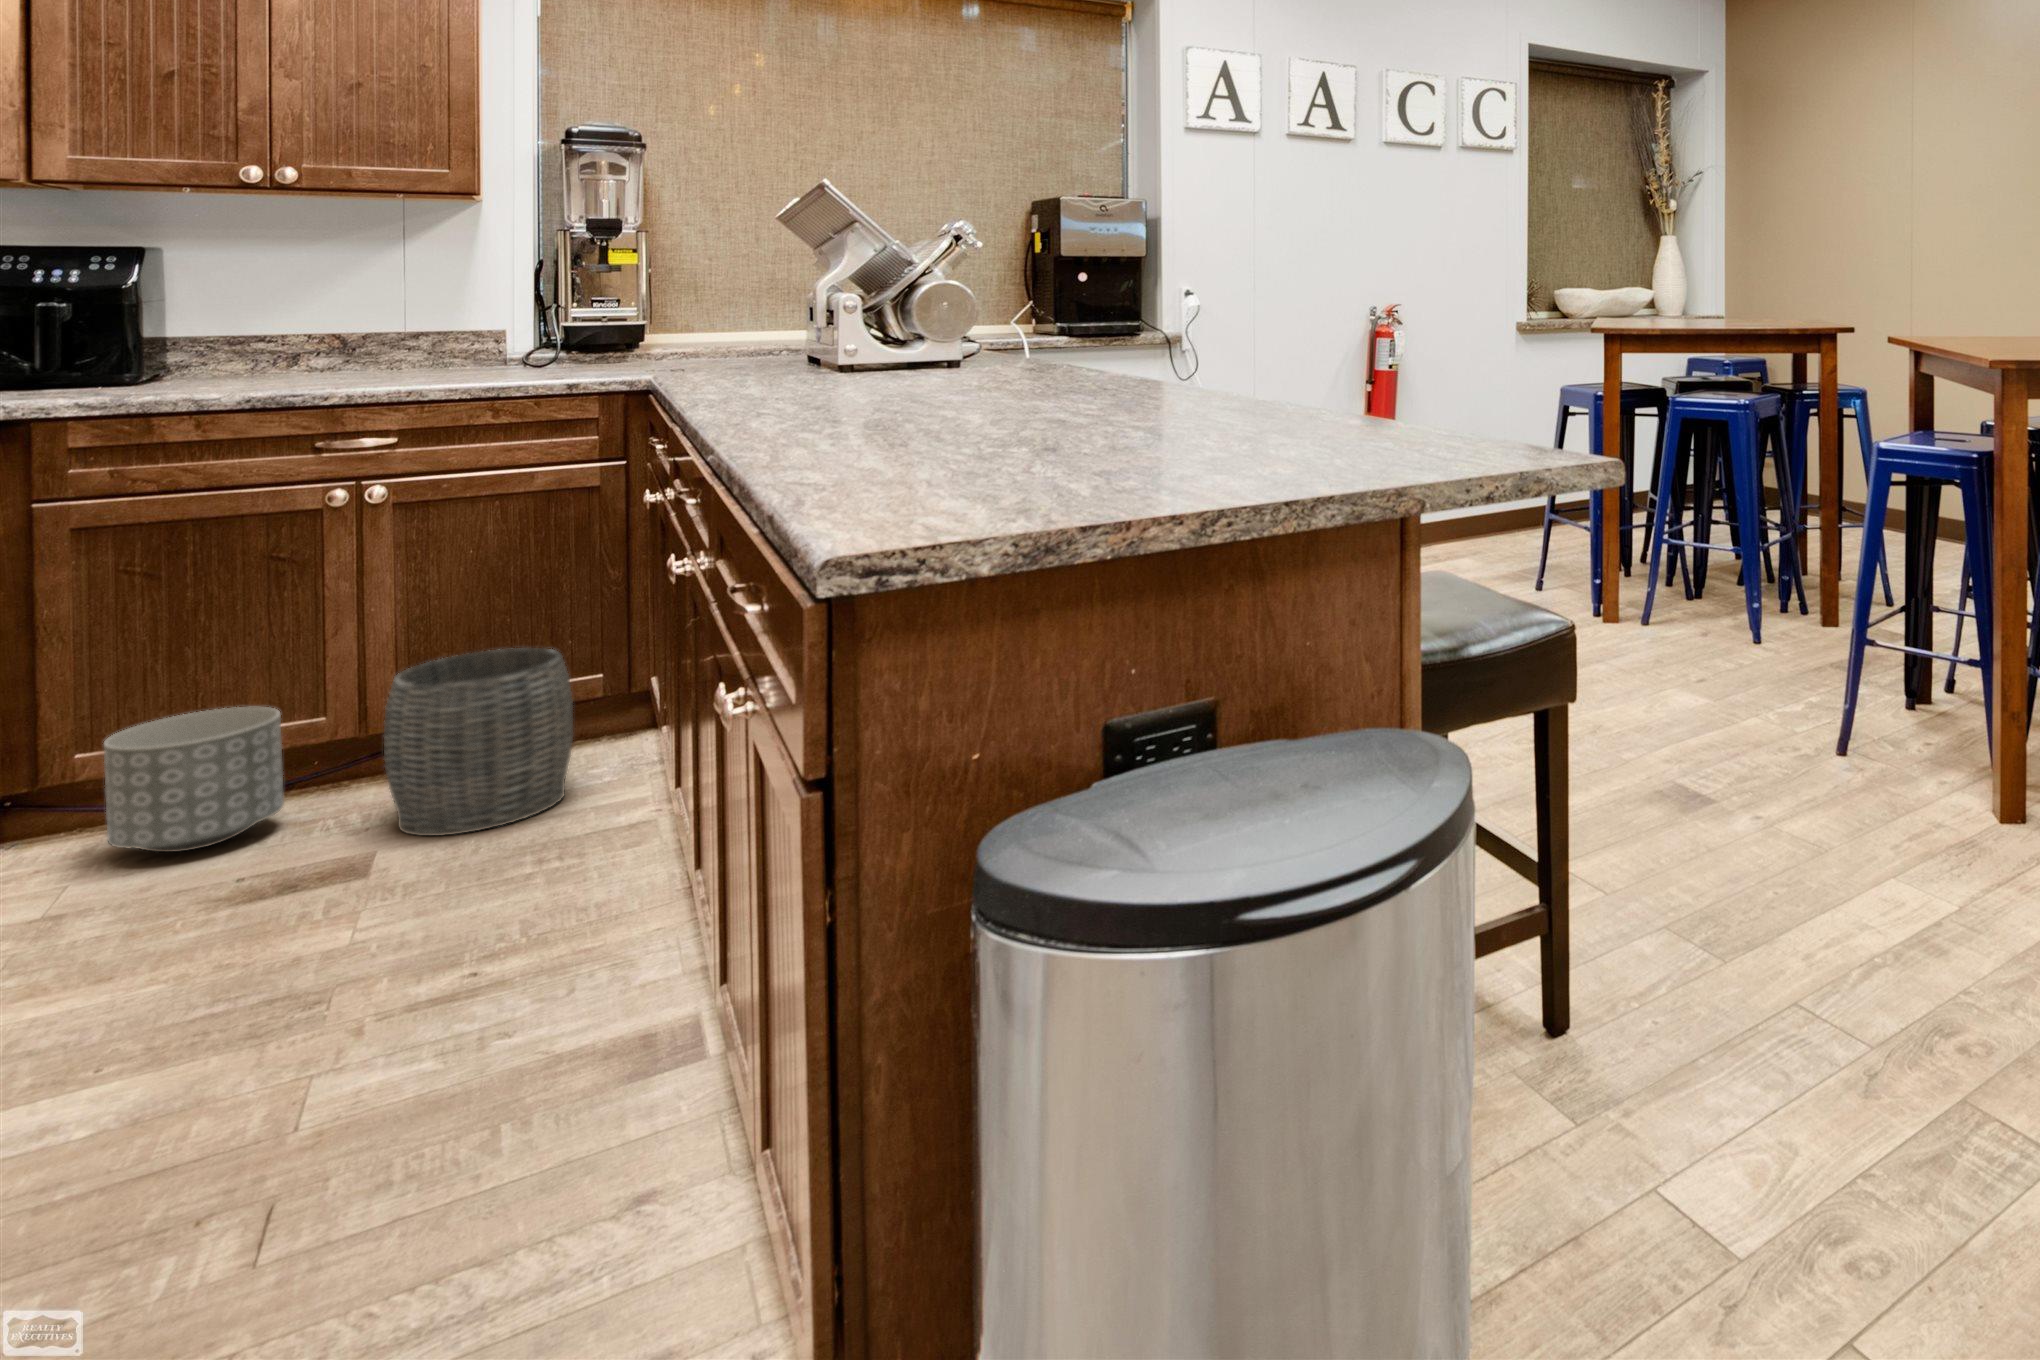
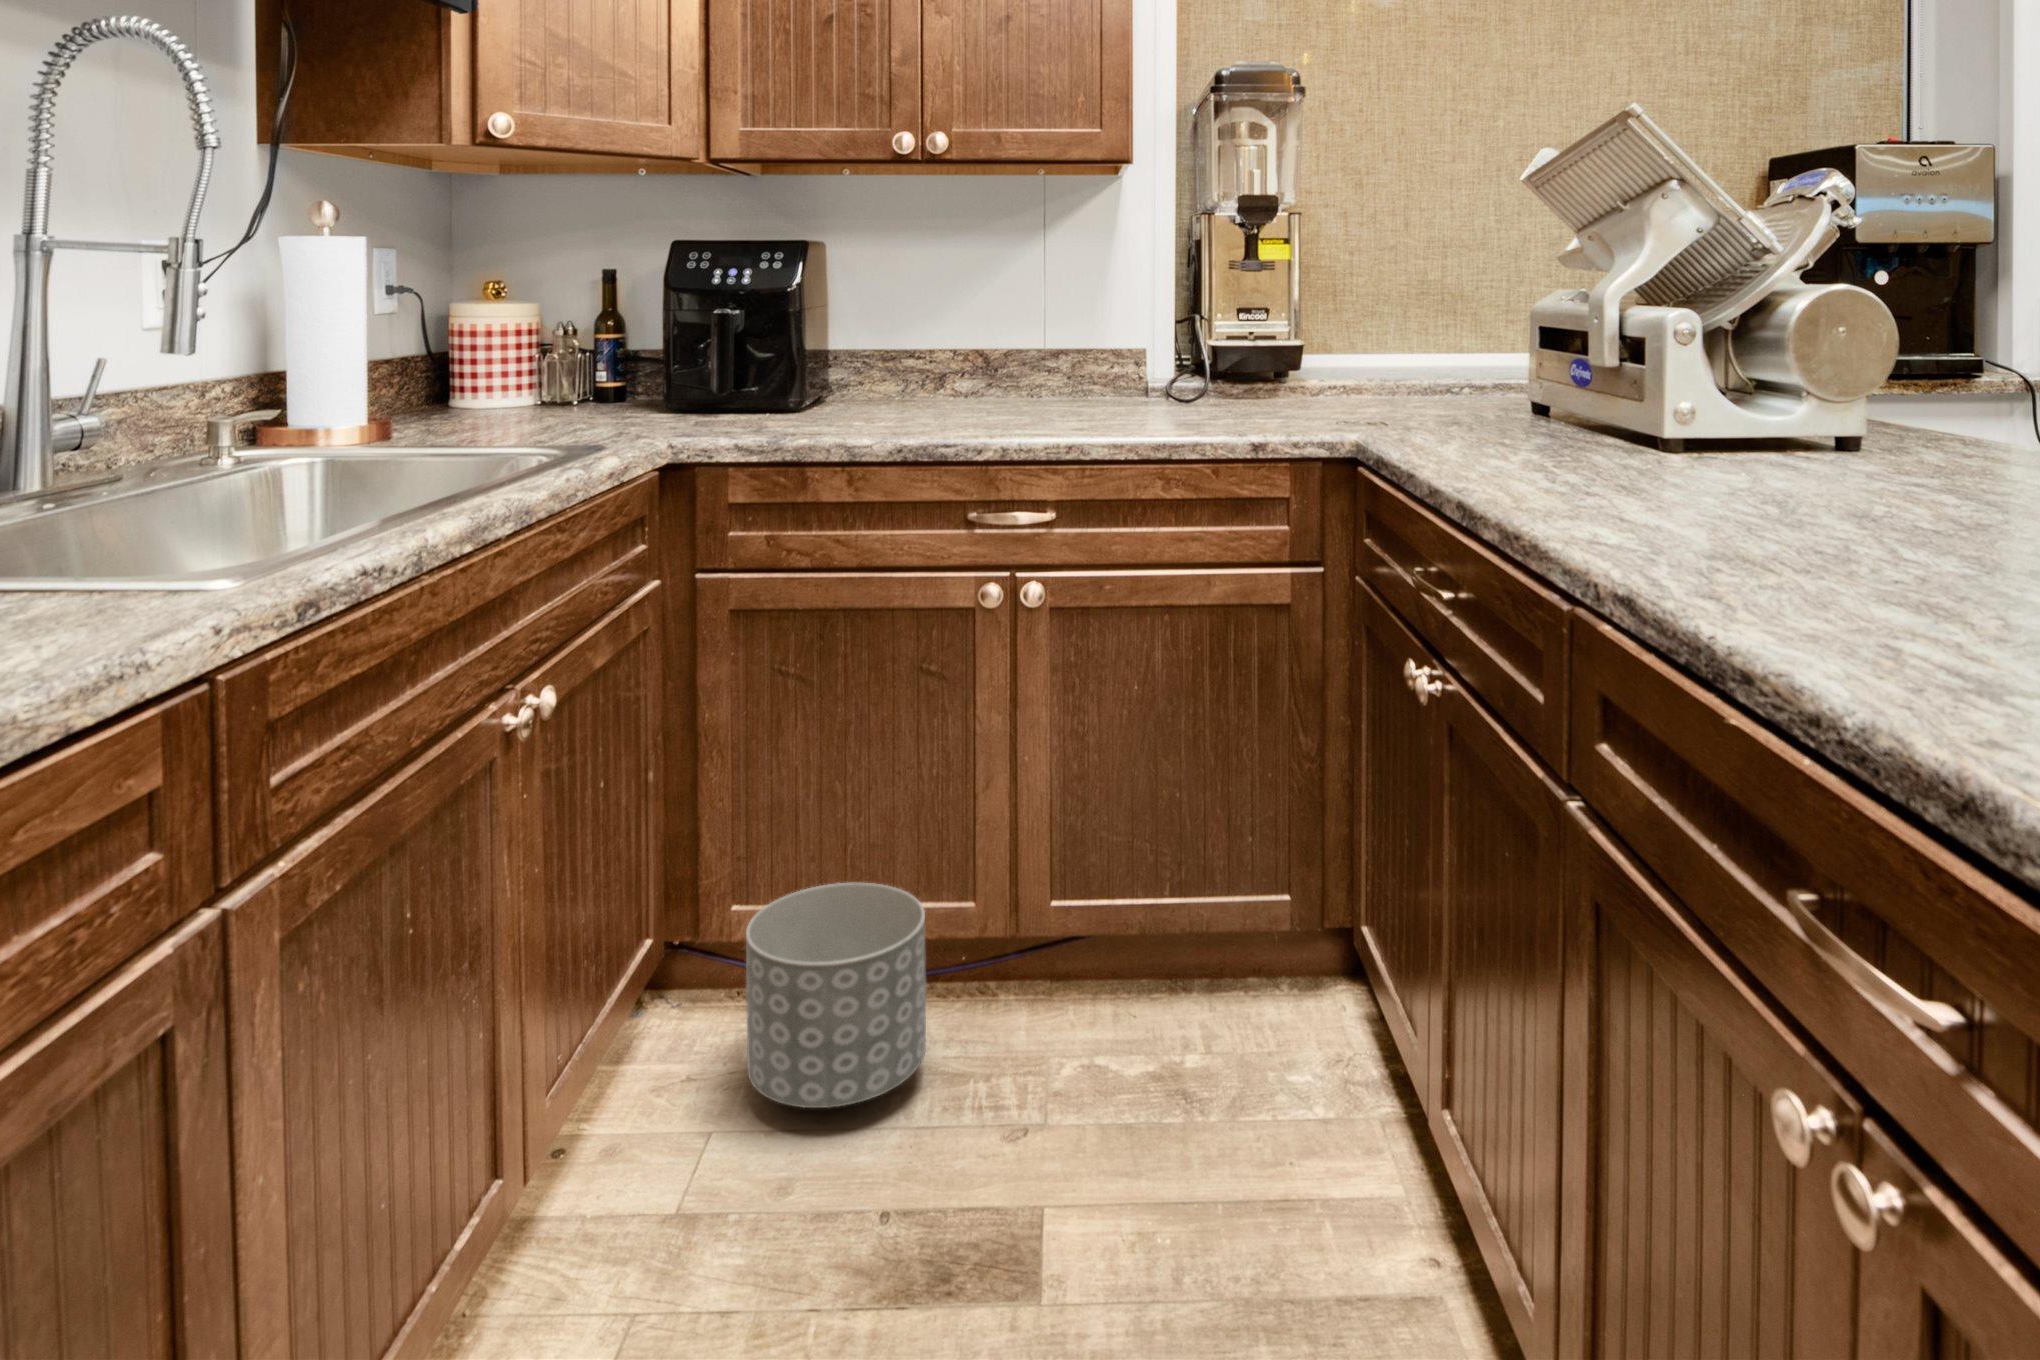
woven basket: present [384,648,573,836] -> none [1043,857,1275,1197]

